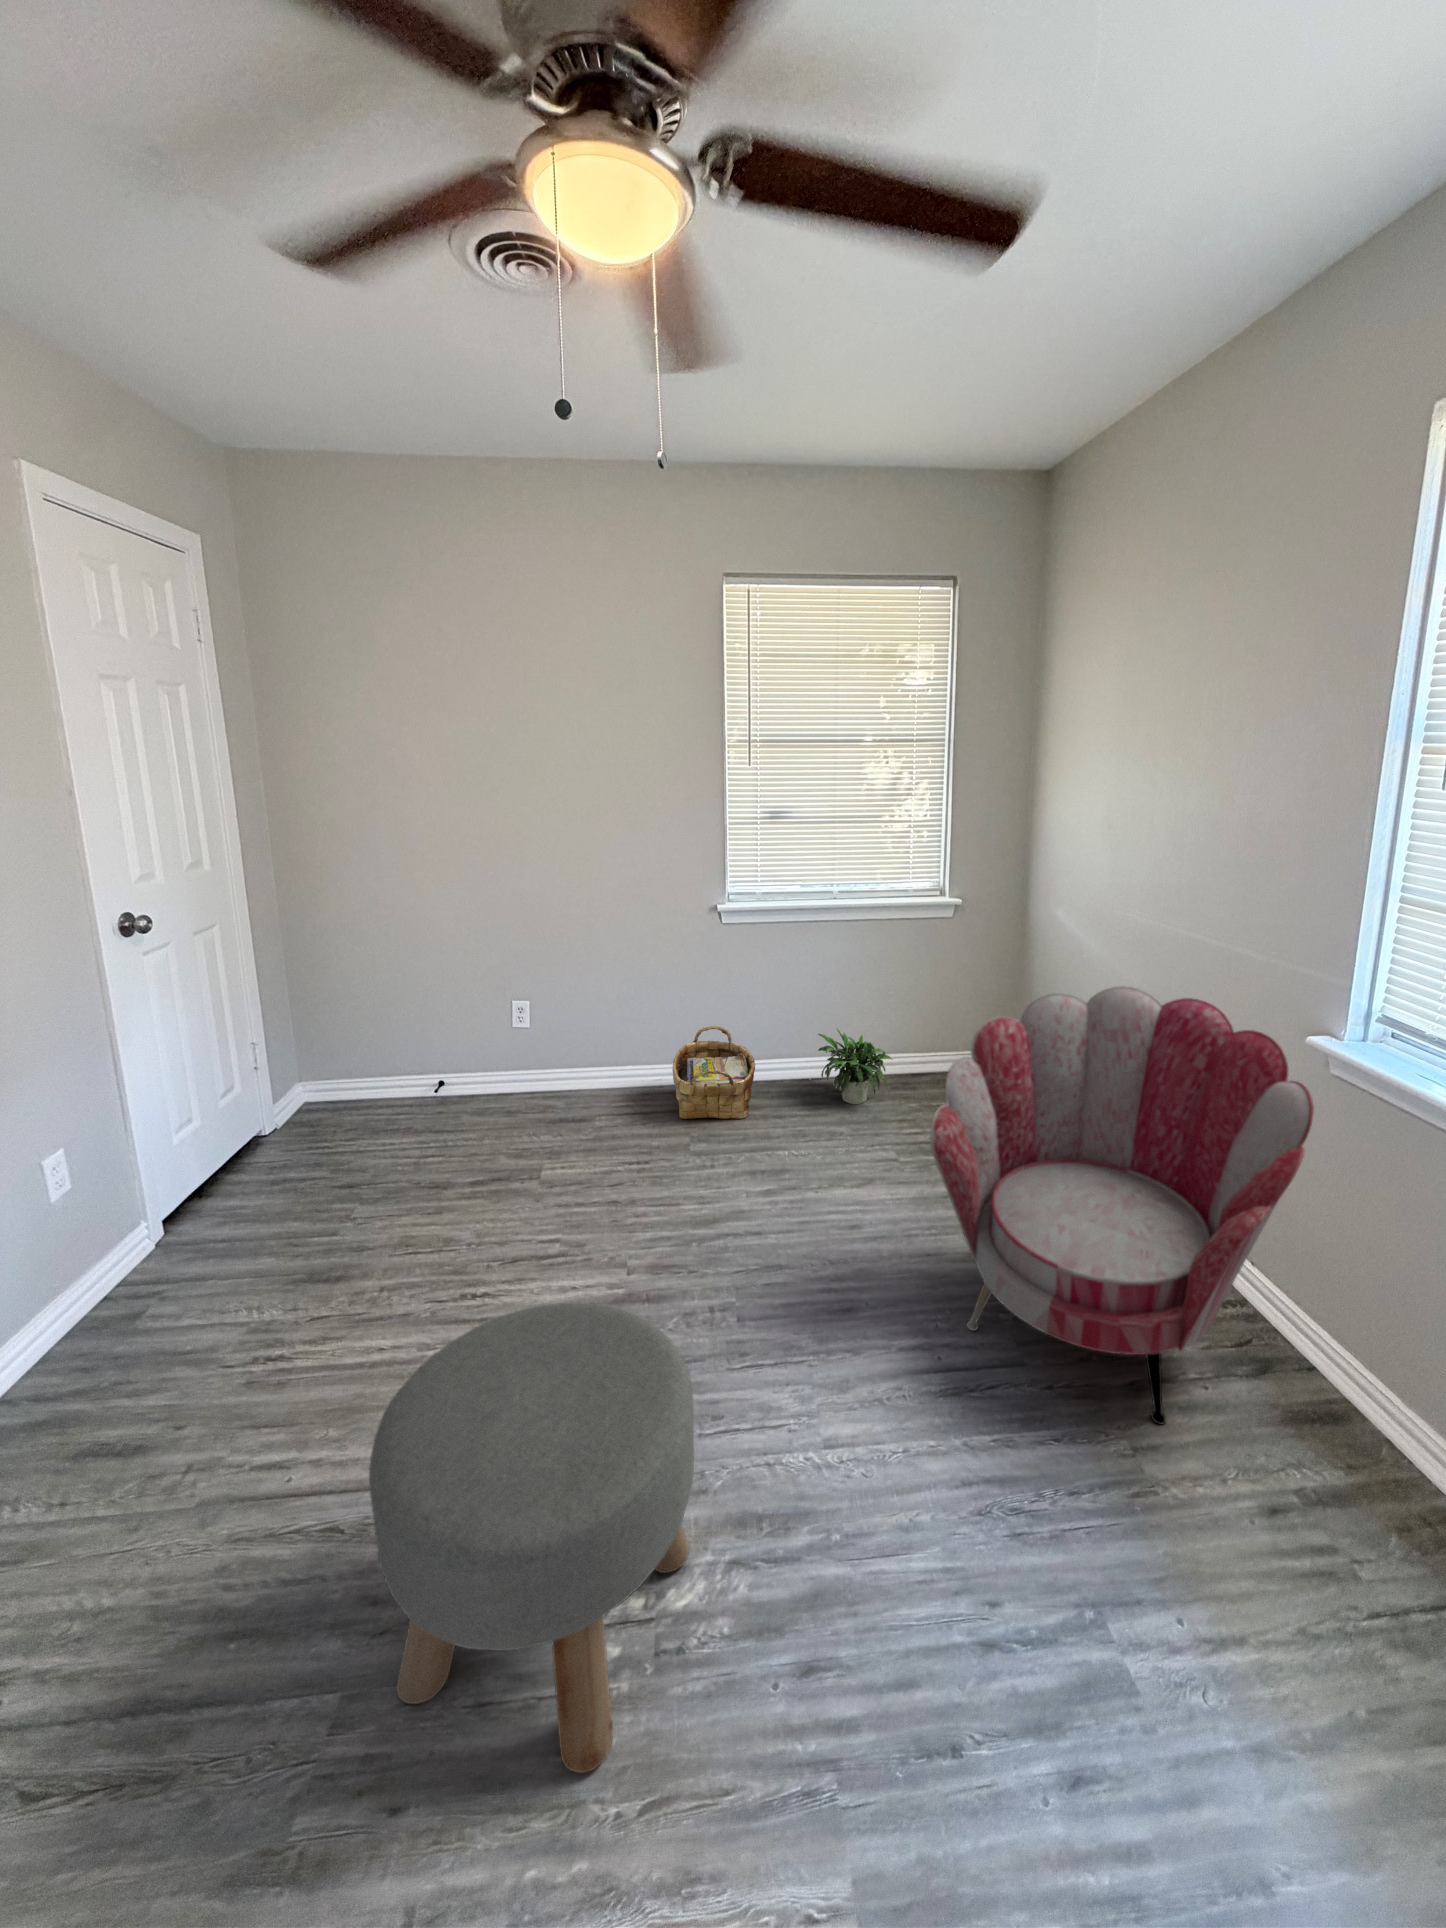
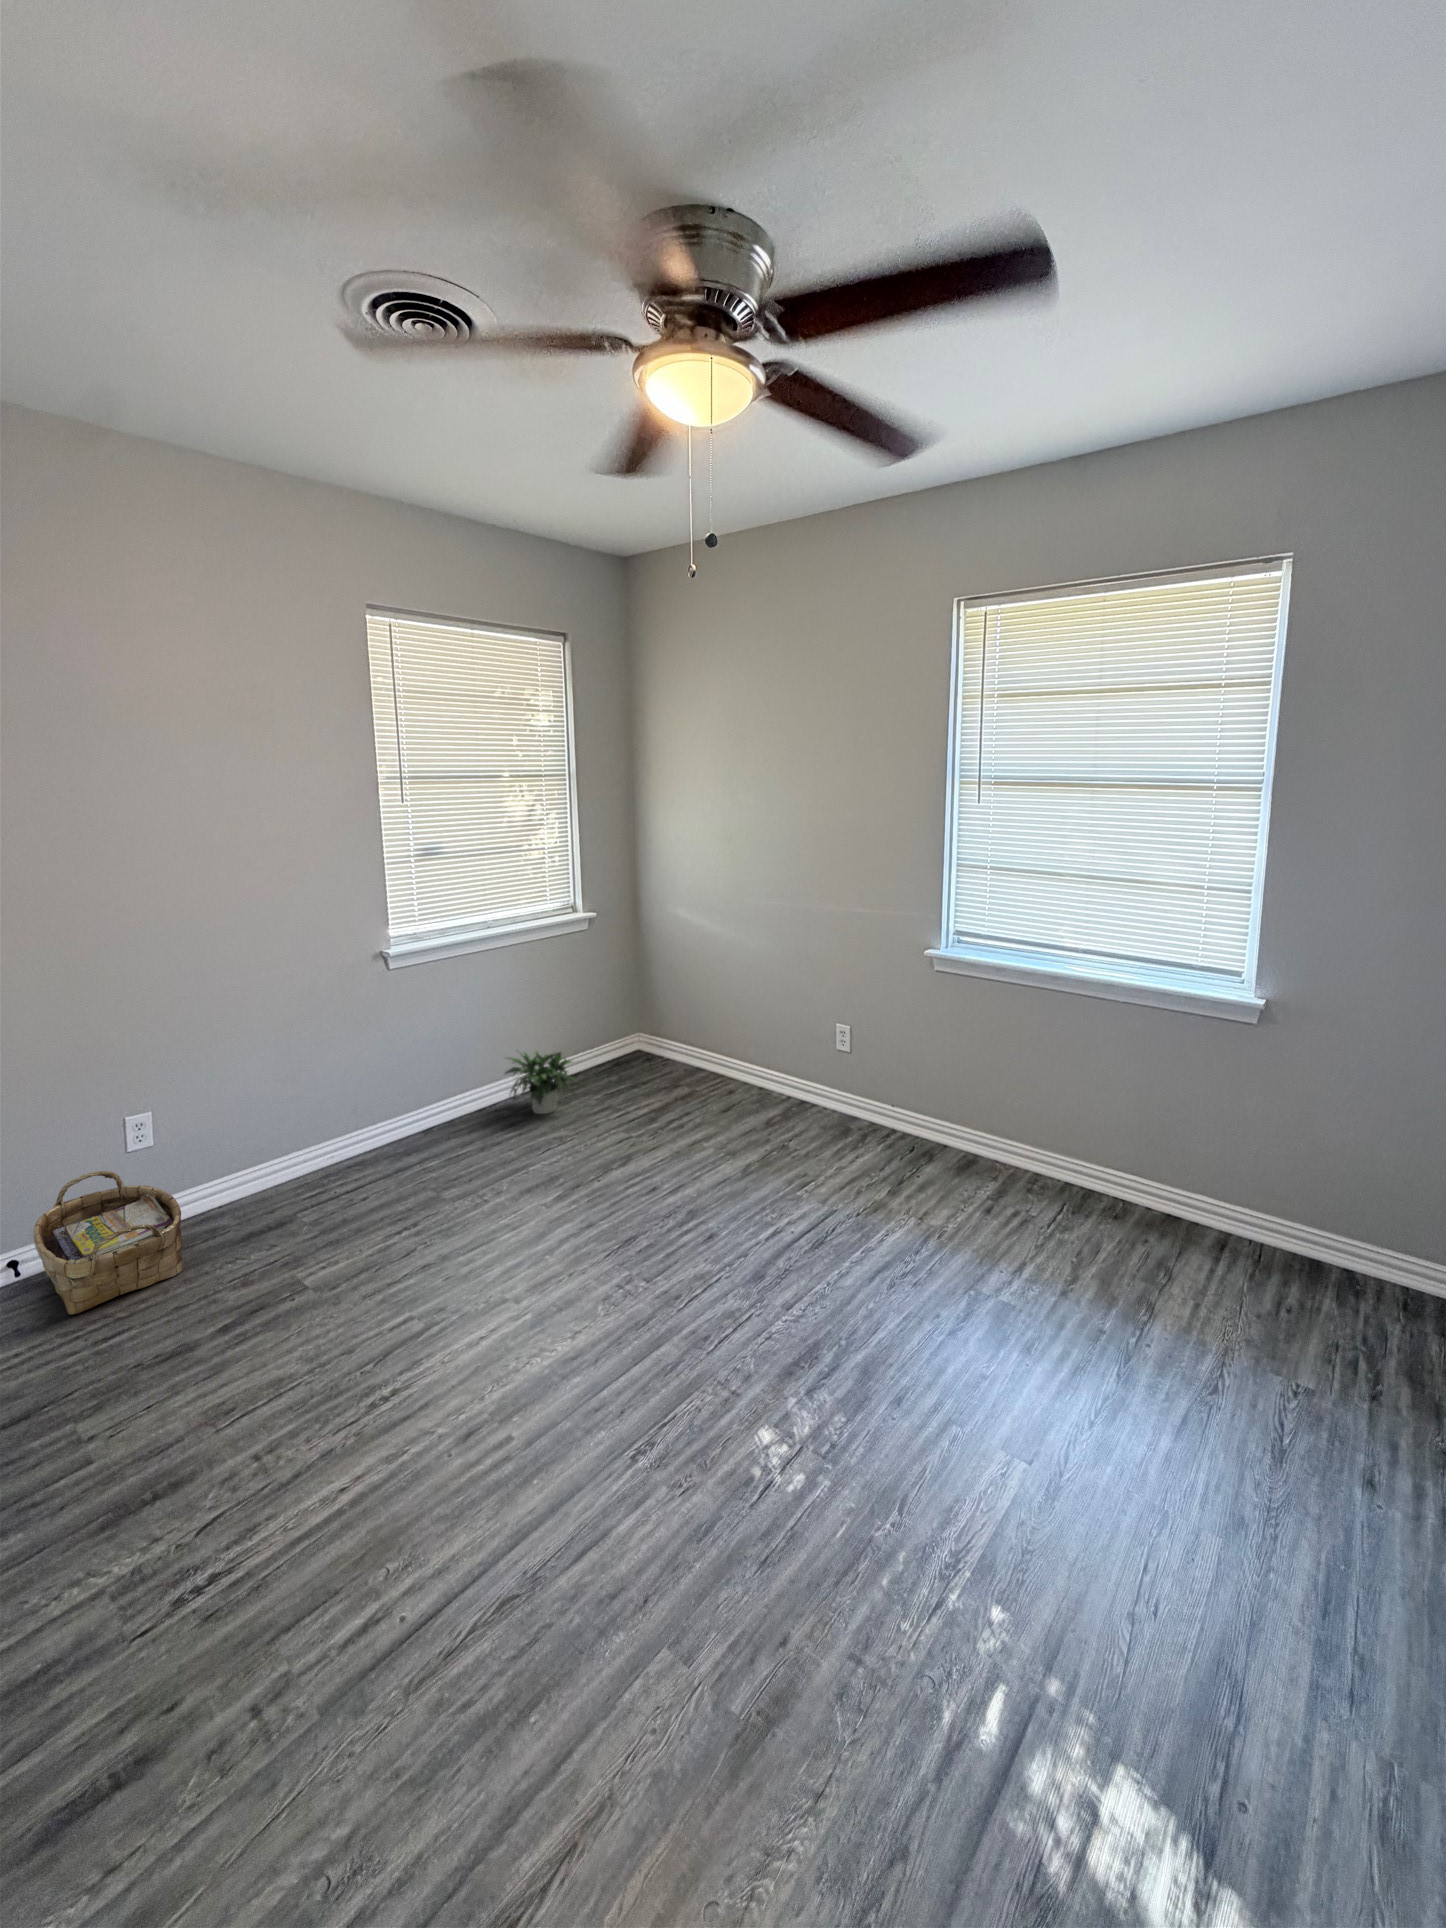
armchair: present [930,986,1314,1424] -> none [733,946,959,1211]
woven basket: present [673,1026,755,1119] -> present [33,1171,183,1314]
ottoman: present [369,1302,694,1773] -> none [619,1246,865,1606]

